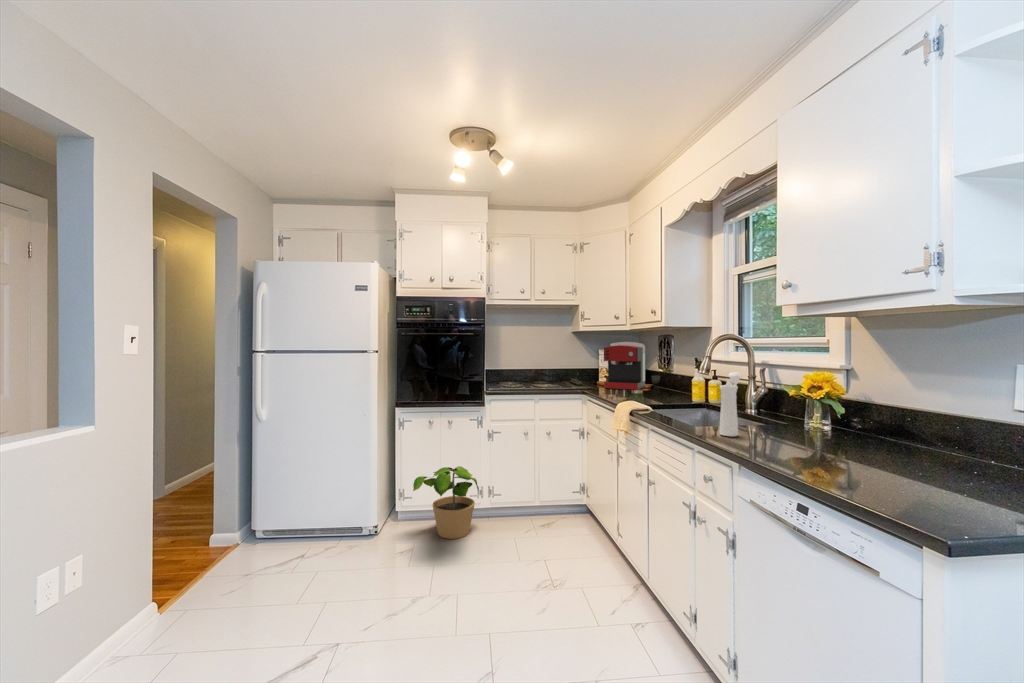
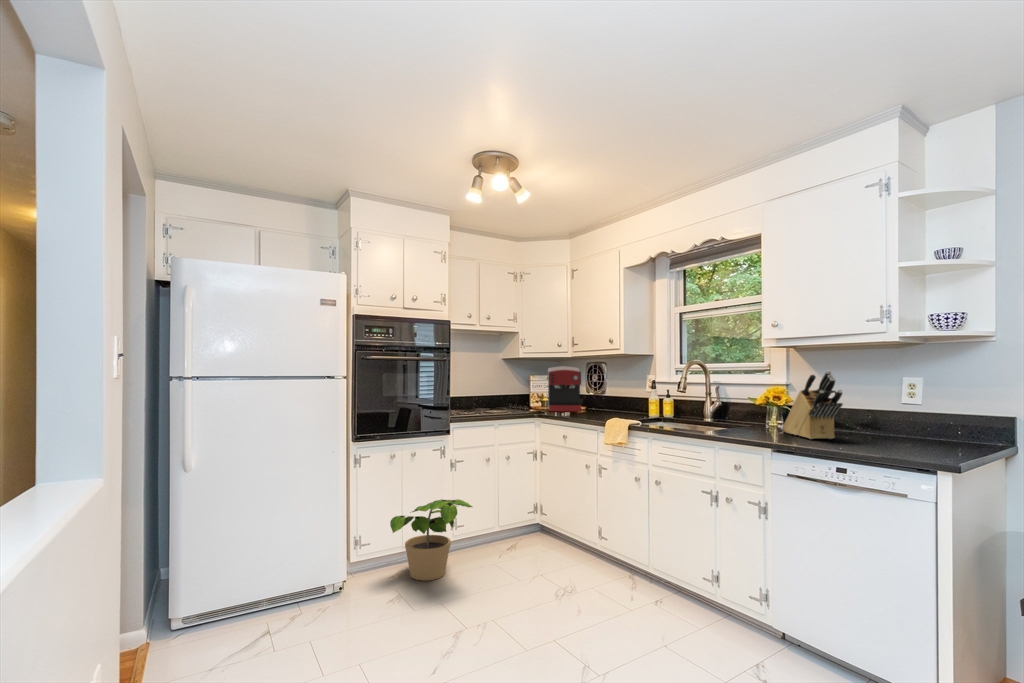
knife block: none [807,349,866,456] -> present [783,371,843,439]
pepper mill: present [720,372,742,436] -> none [728,389,746,436]

